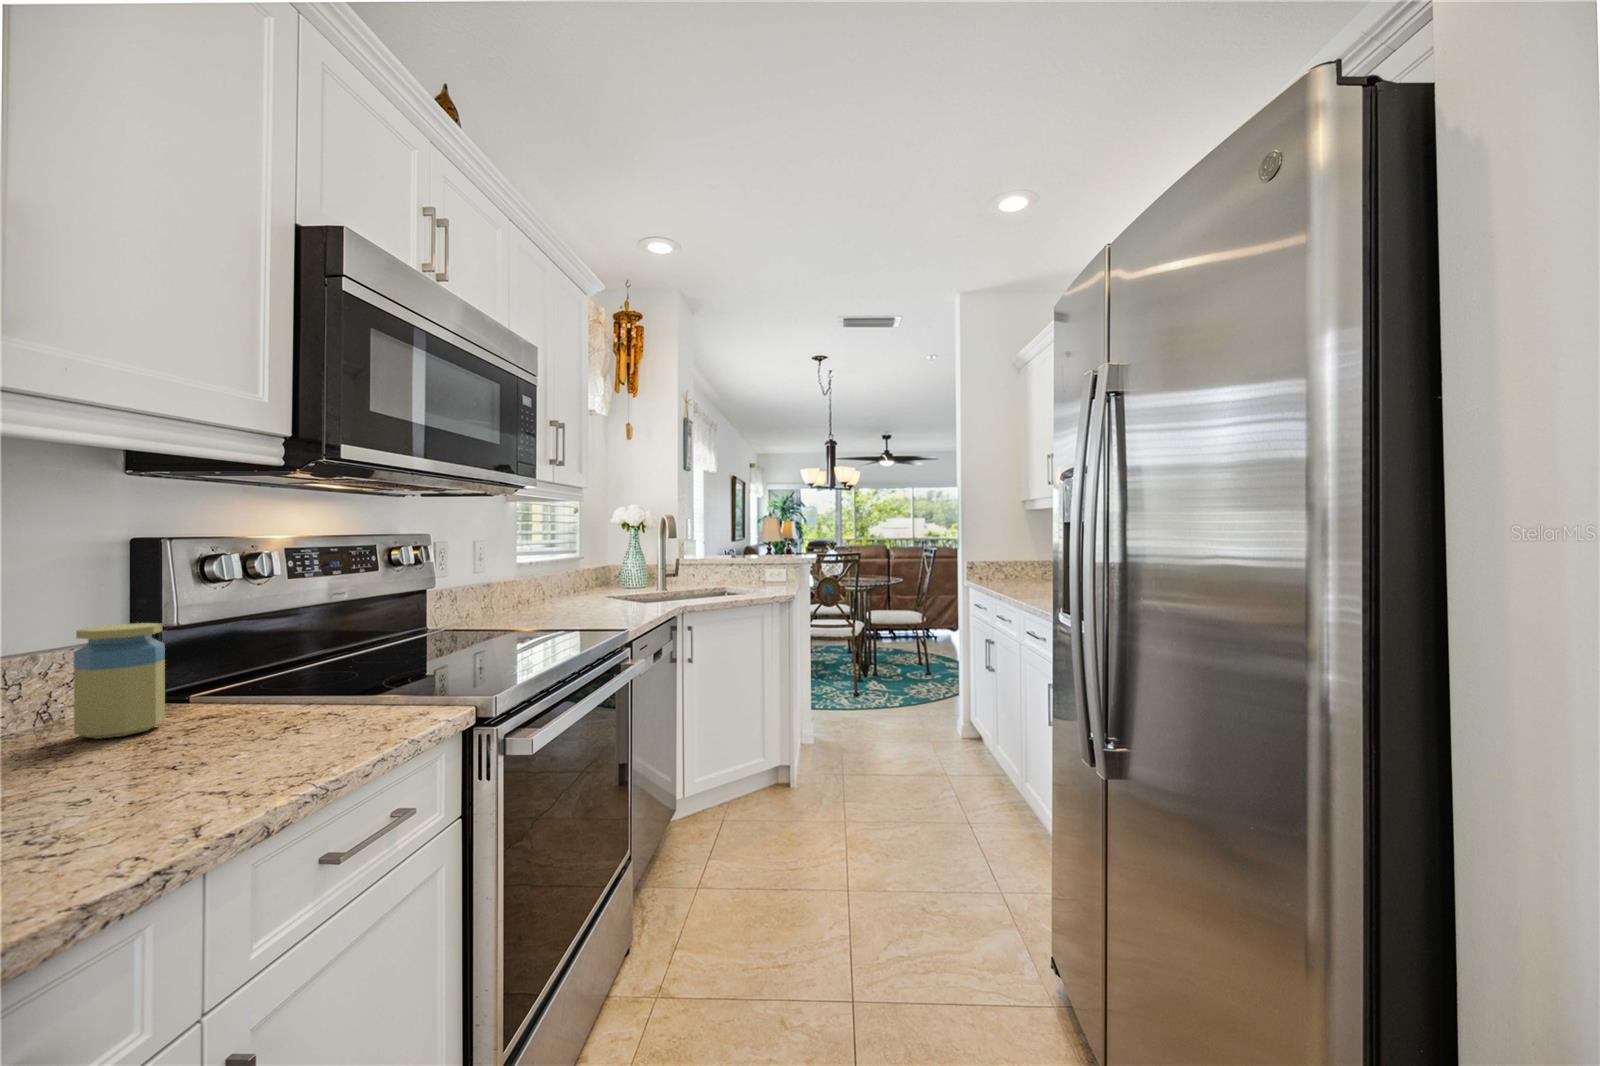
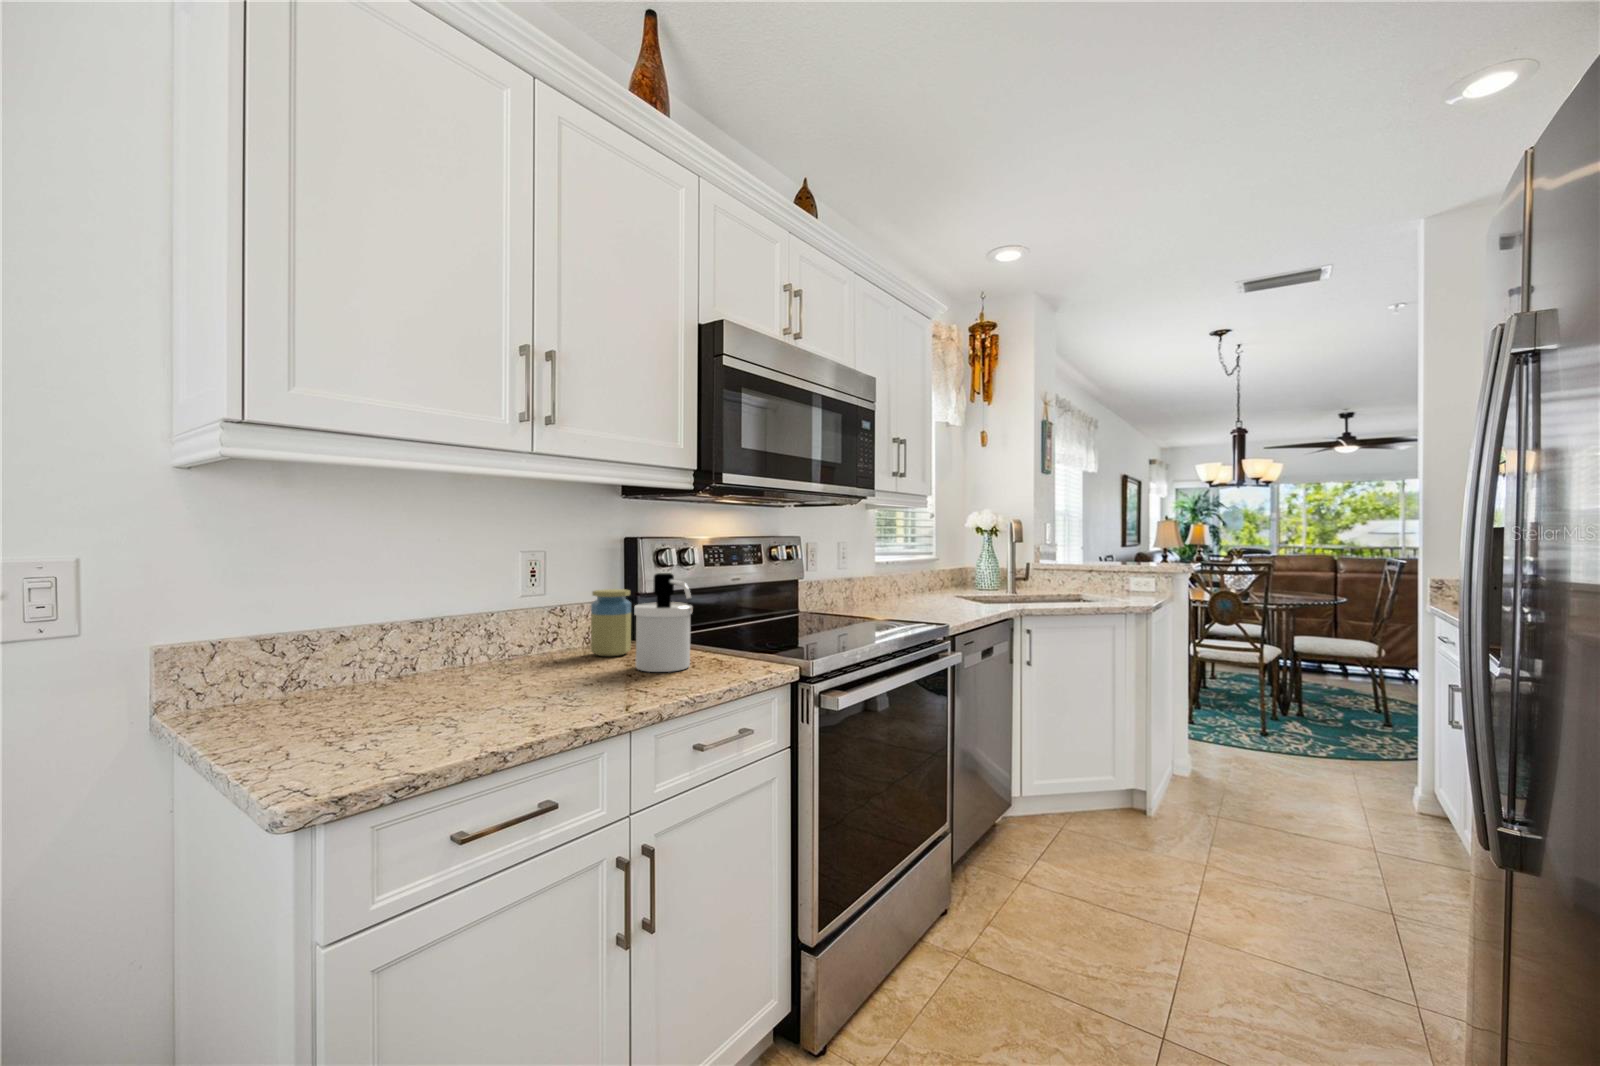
soap dispenser: none [184,593,310,753] -> present [634,573,693,672]

